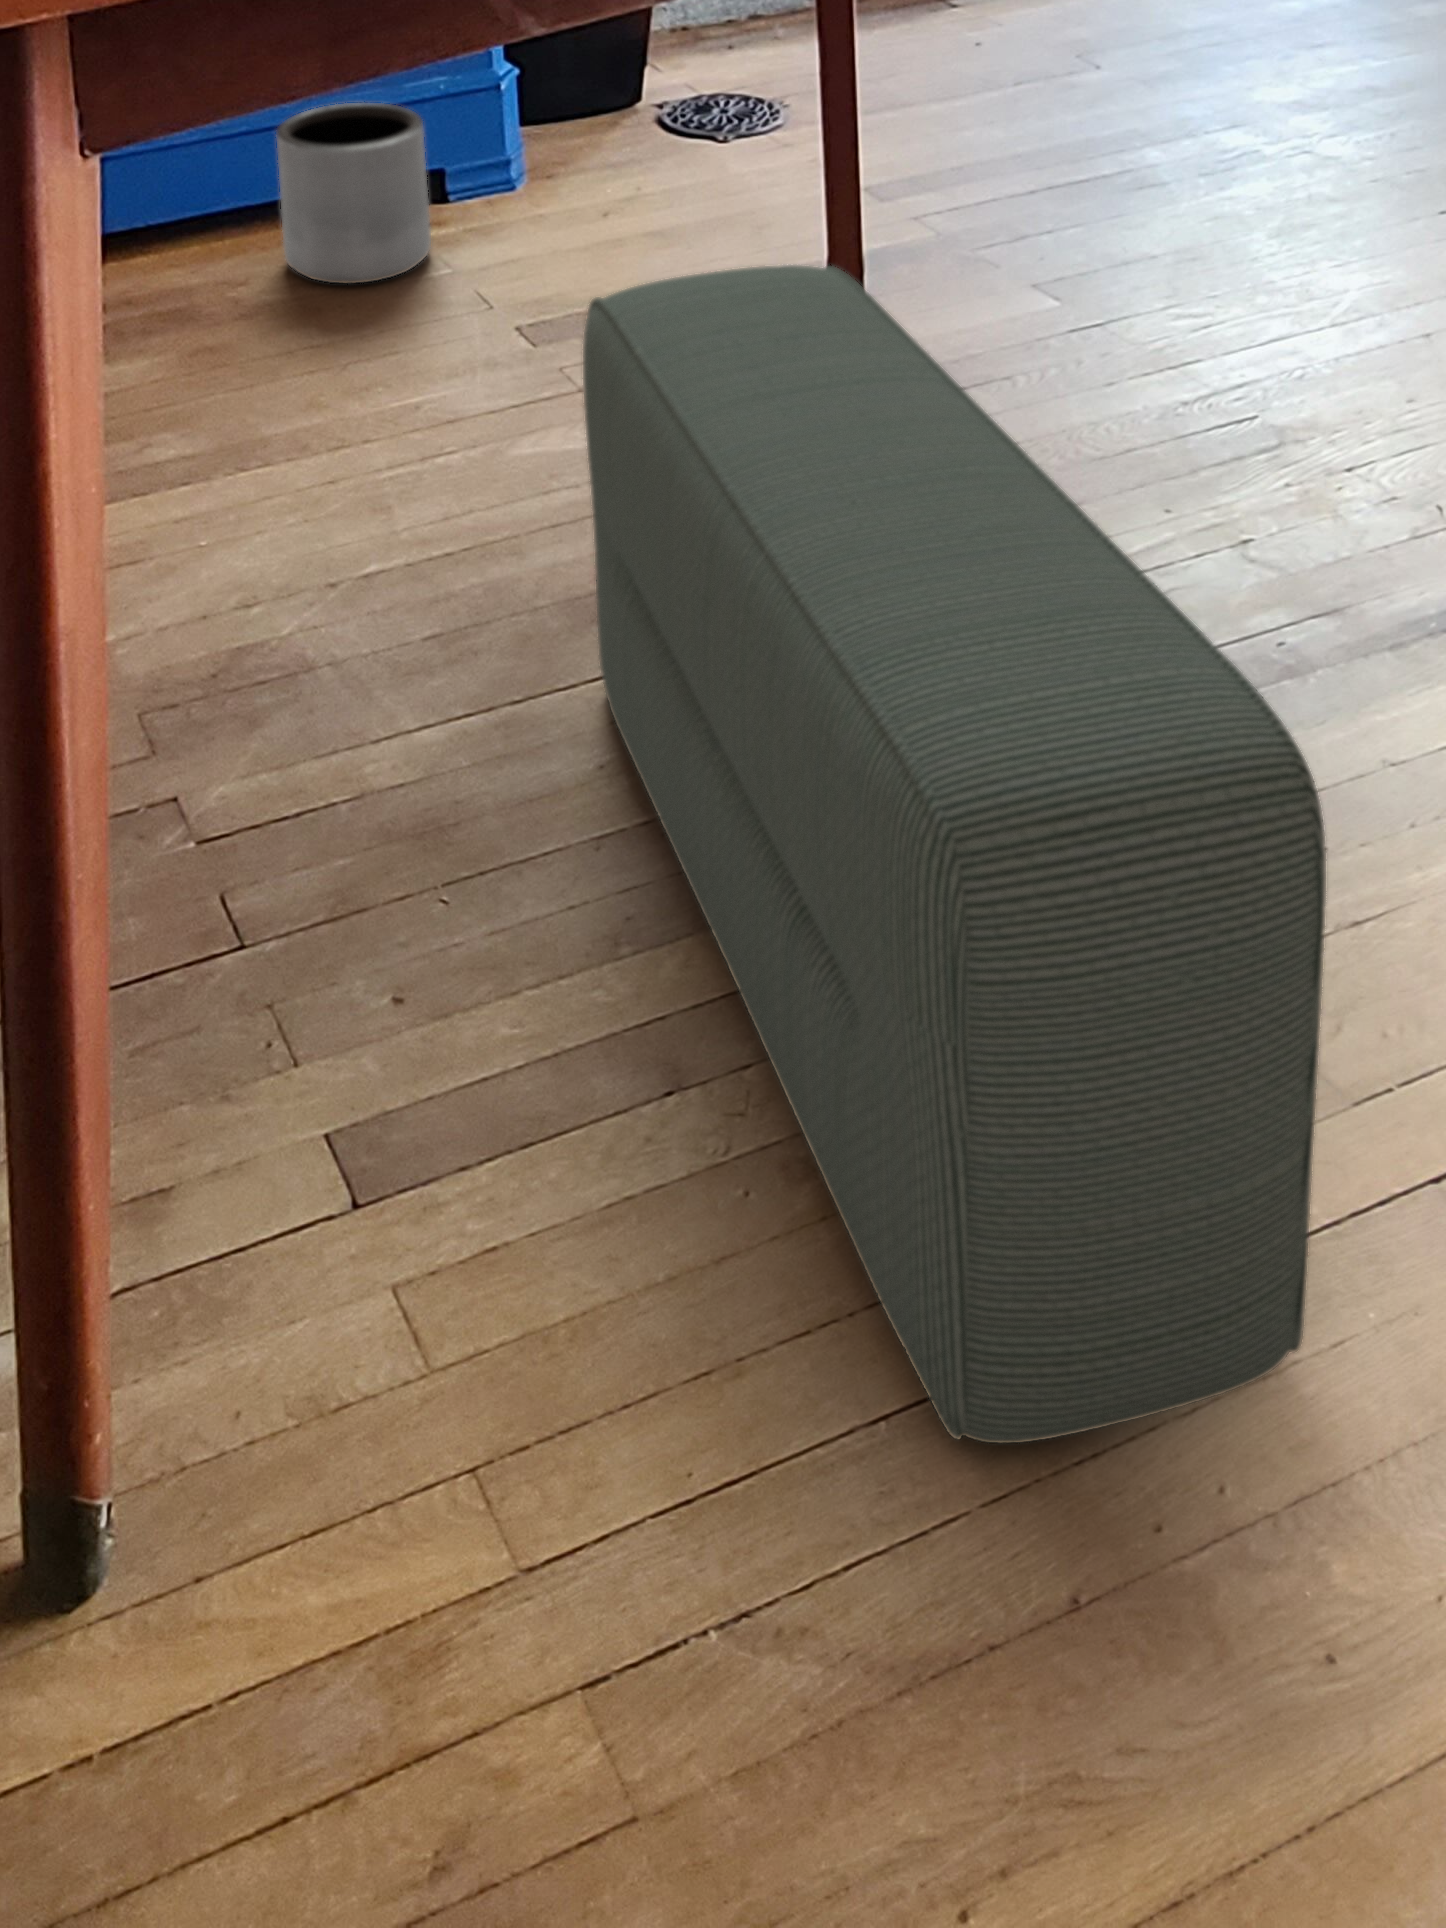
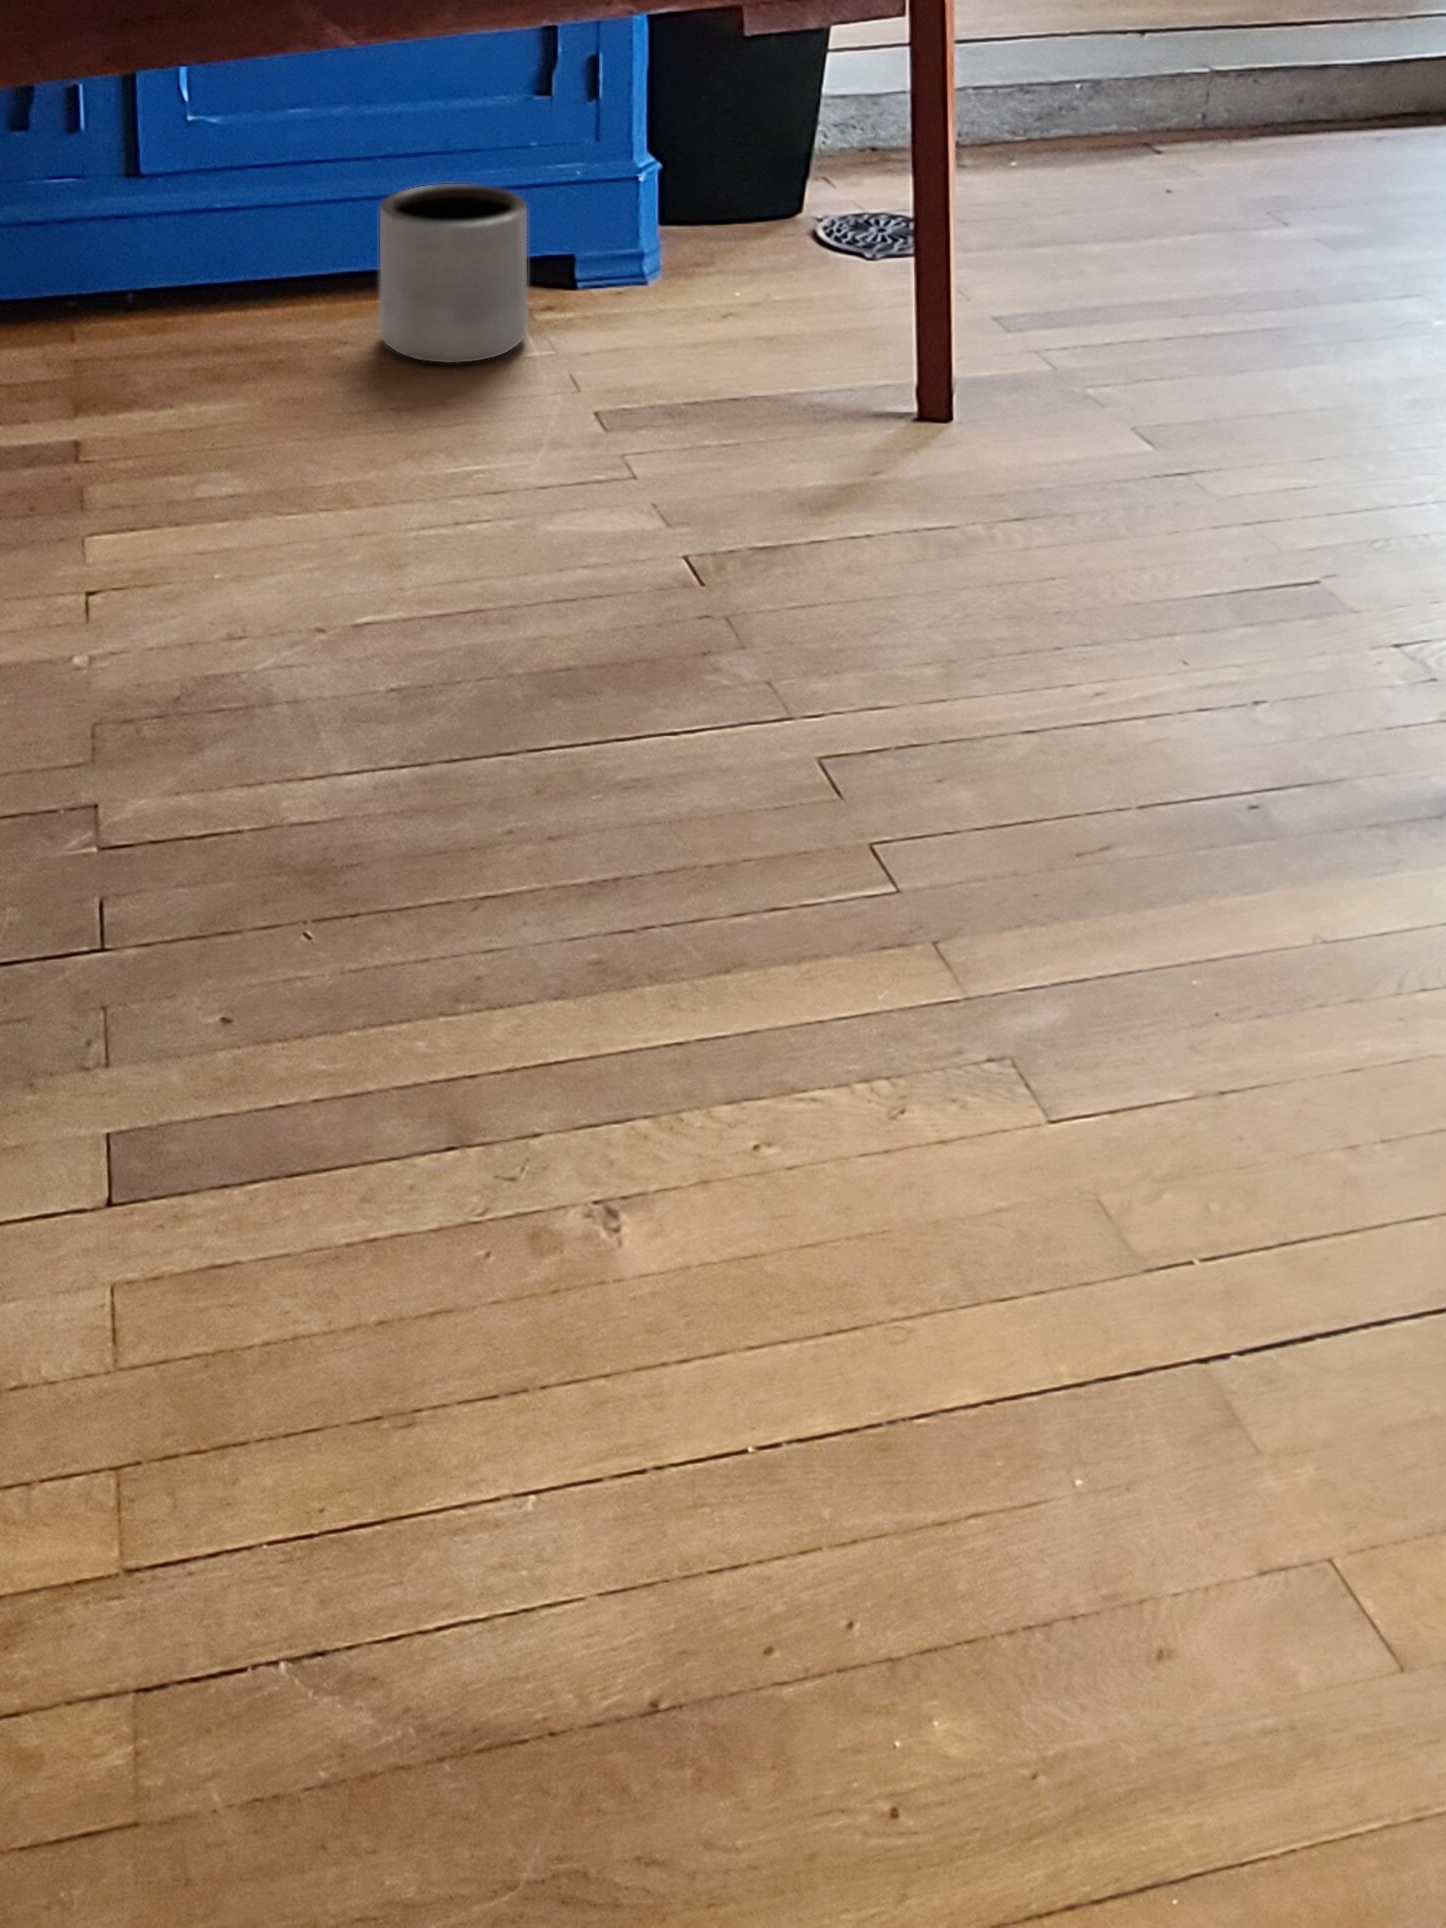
pouf: present [583,265,1326,1443] -> none [522,346,1012,1537]

